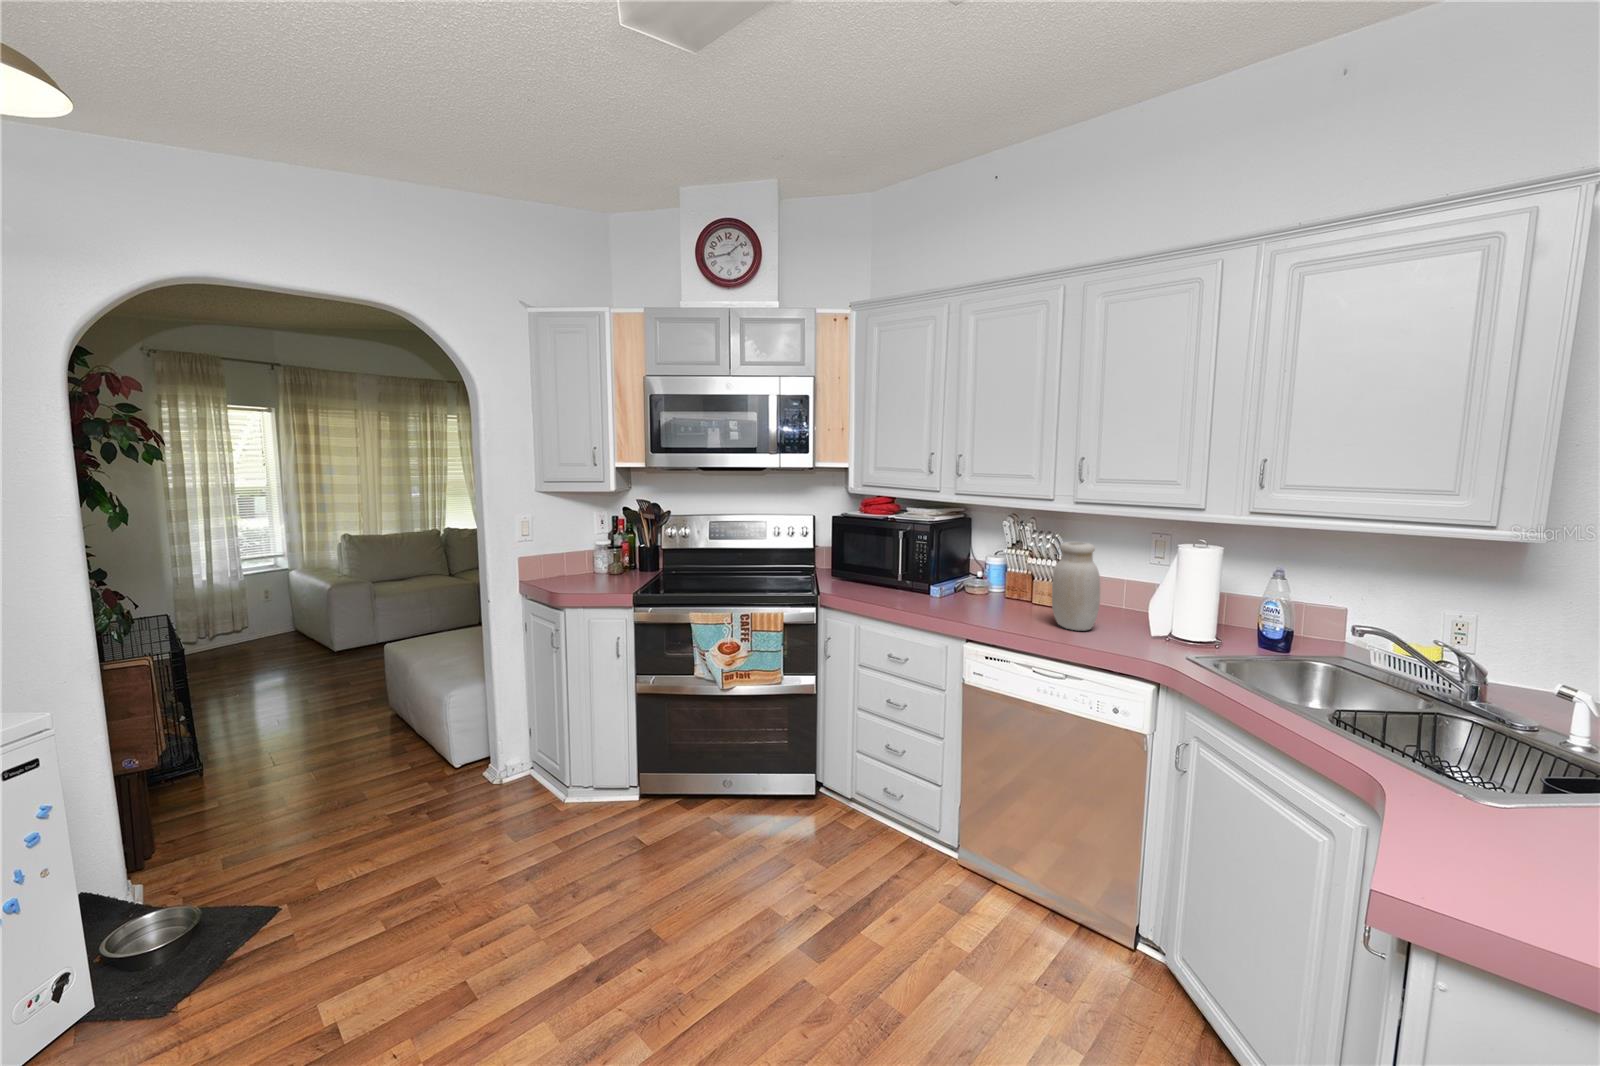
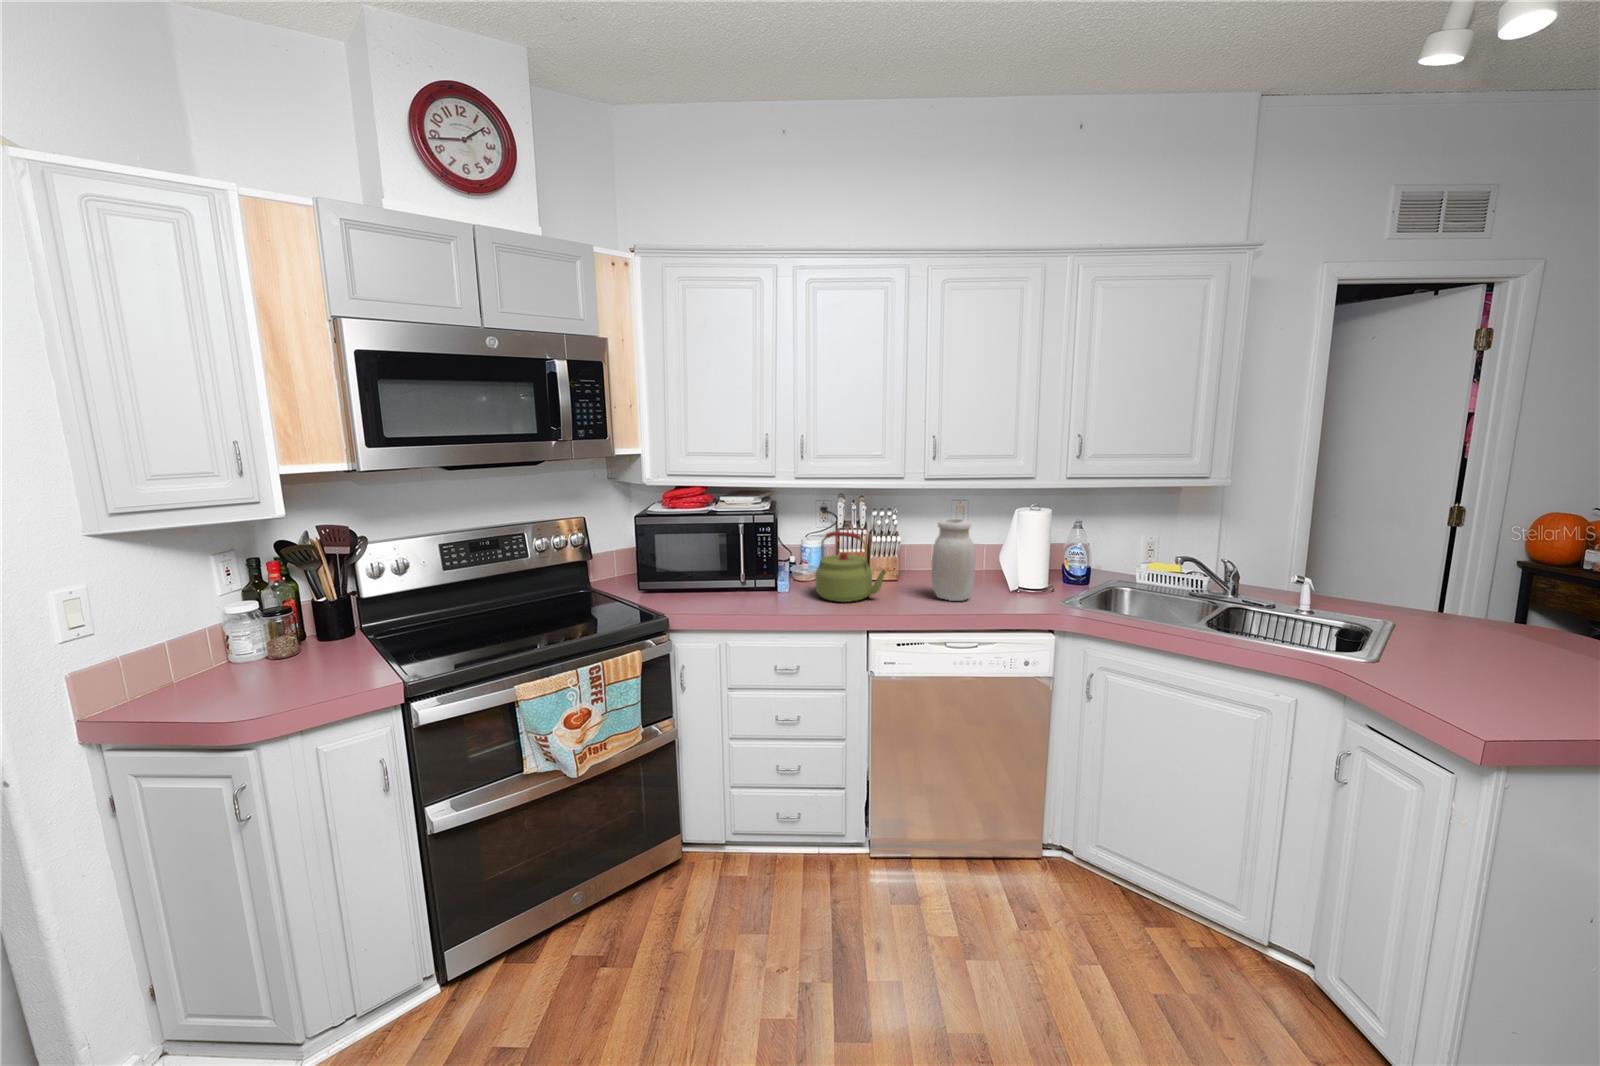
kettle: none [946,543,1003,611] -> present [816,532,887,602]

